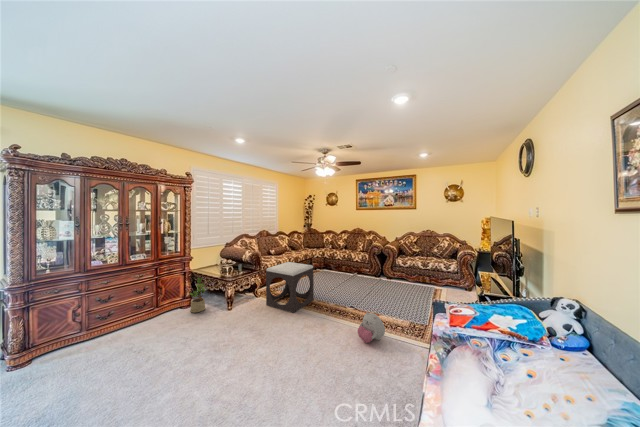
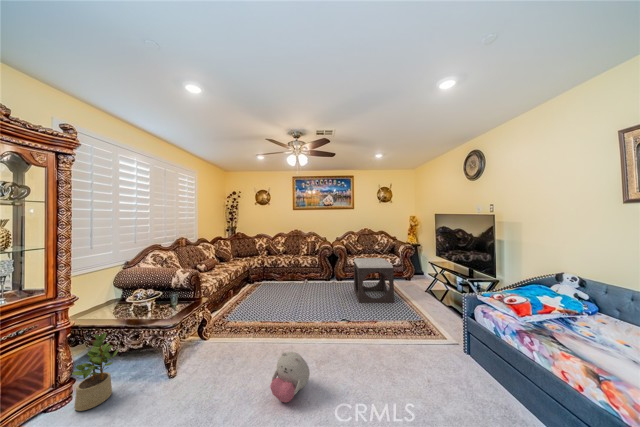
footstool: present [266,262,314,313] -> present [354,258,394,303]
plush toy: present [358,312,385,343] -> present [270,352,310,402]

